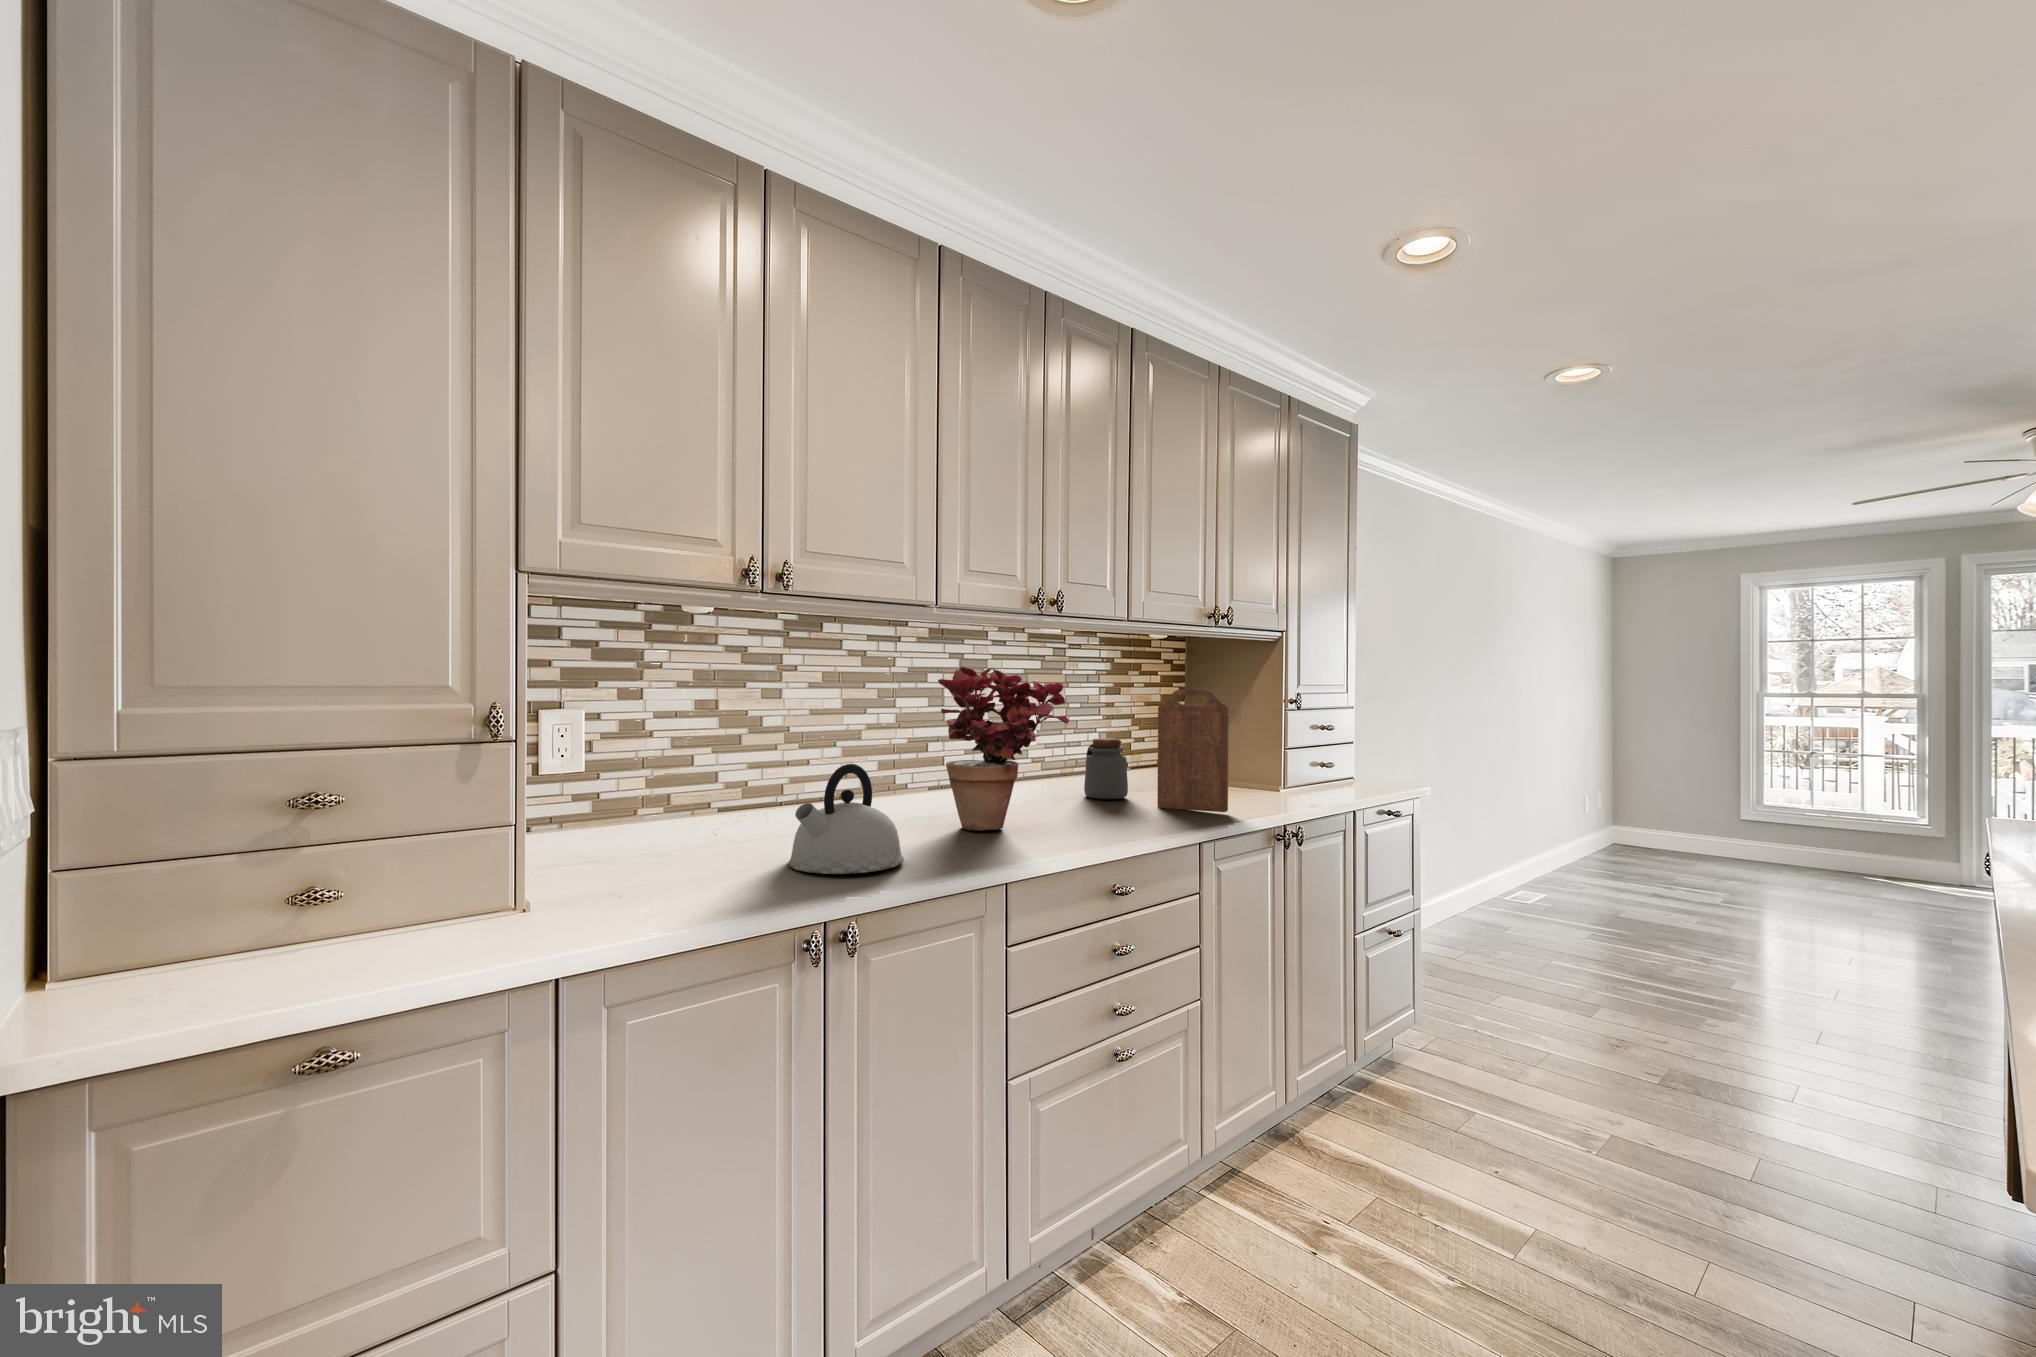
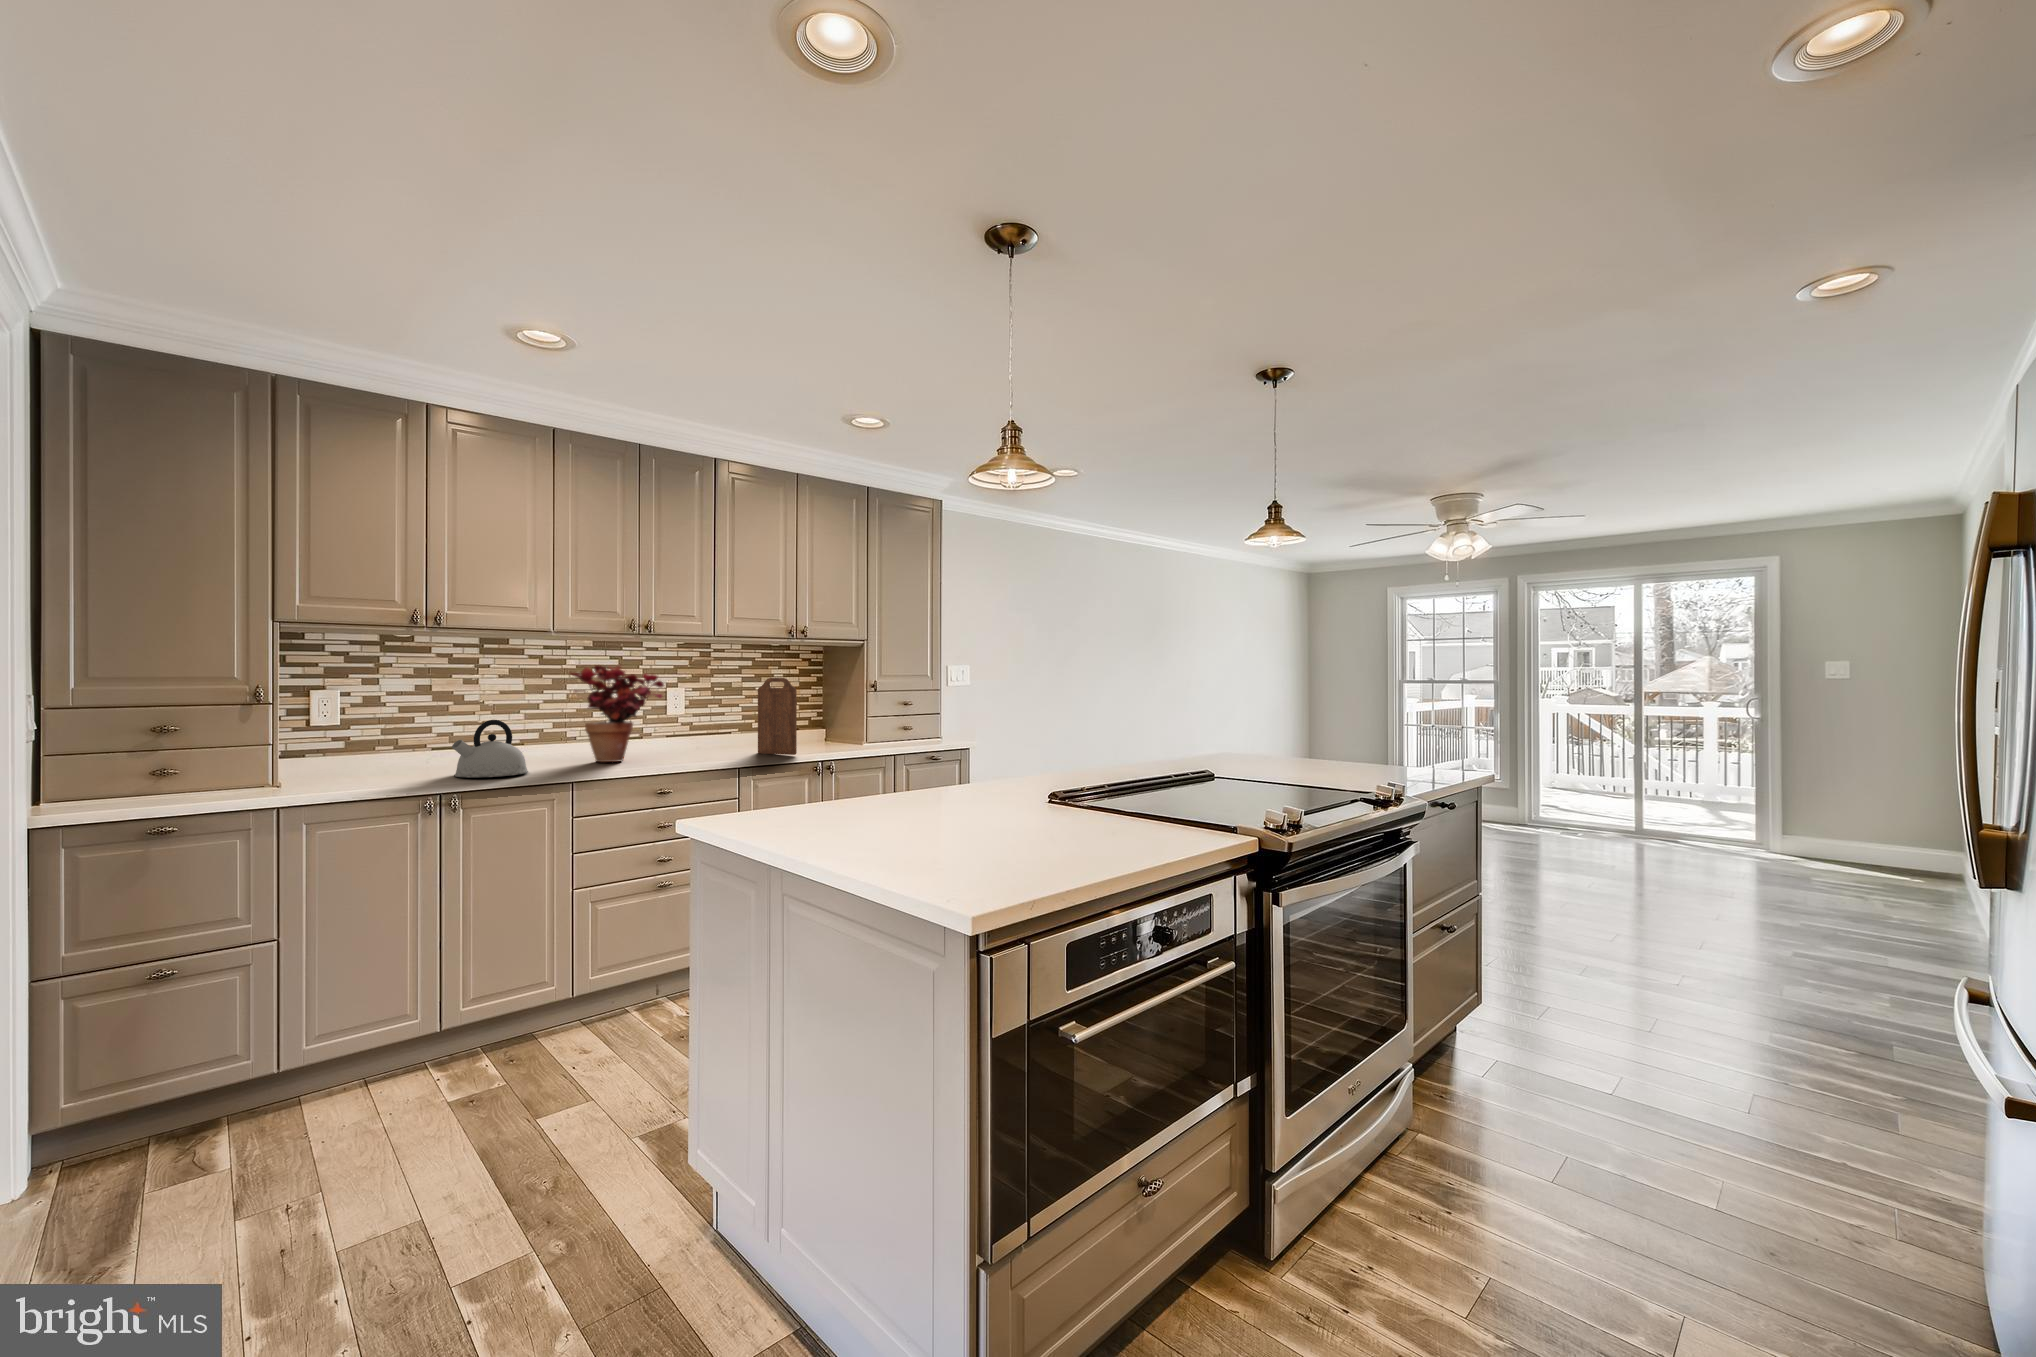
jar: present [1084,738,1128,799] -> none [720,711,750,749]

